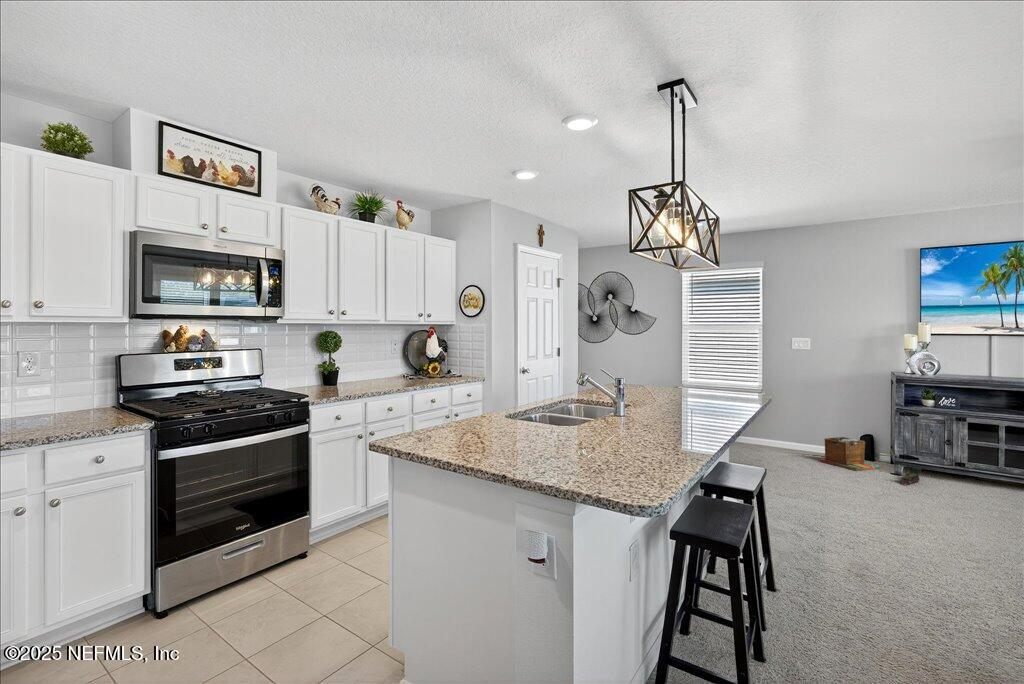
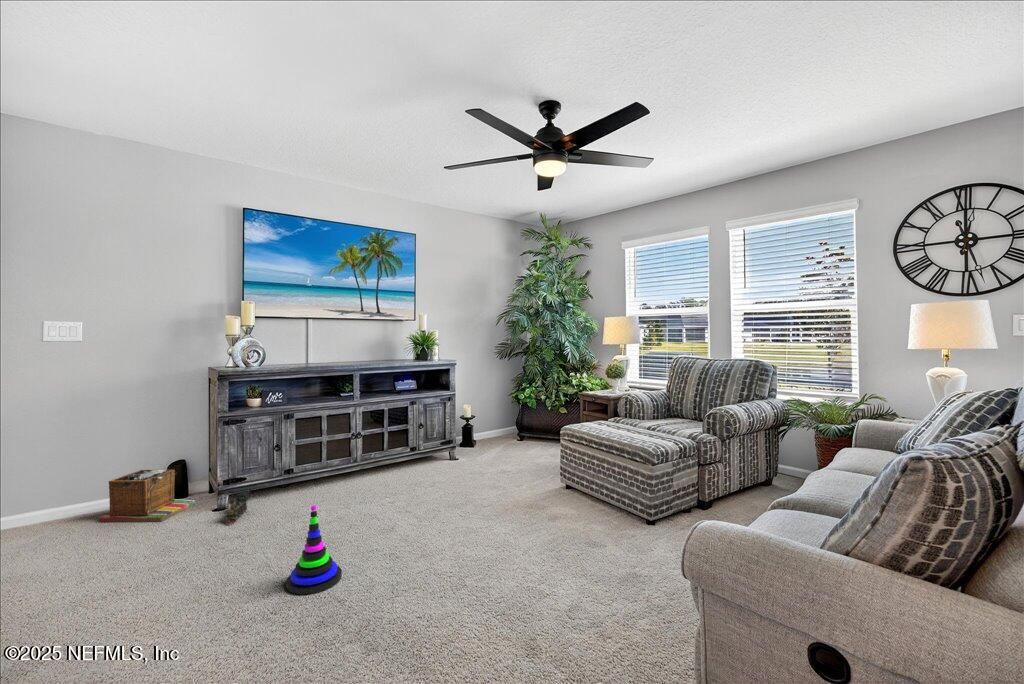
stacking toy: none [942,475,993,536] -> present [286,505,342,594]

